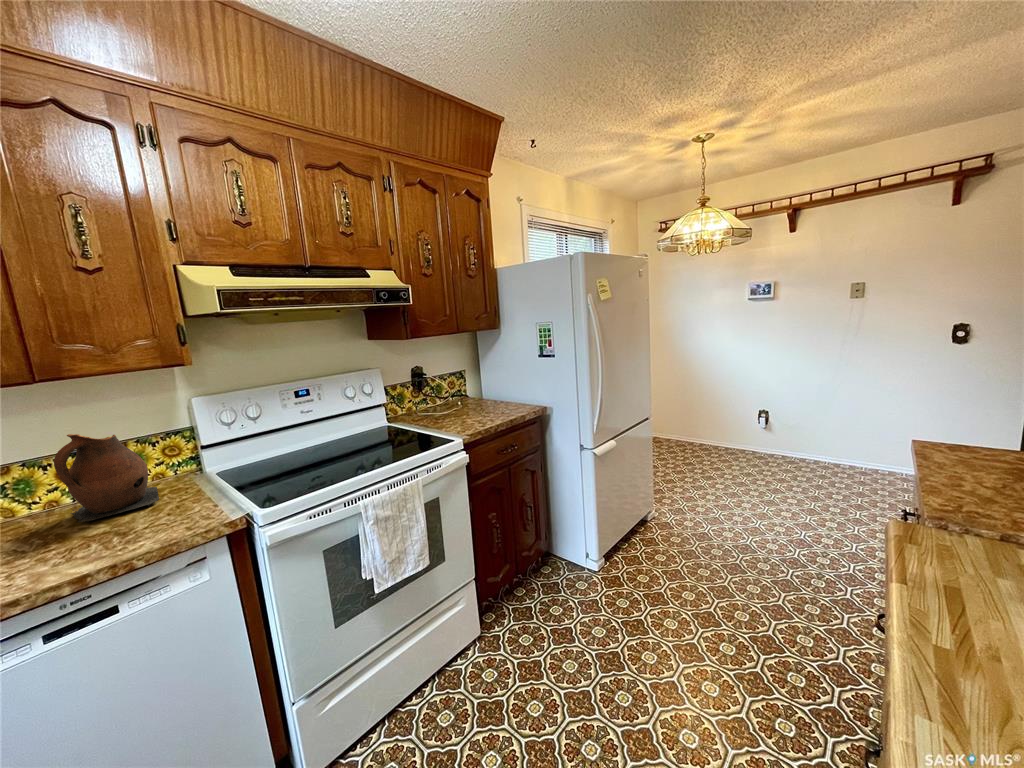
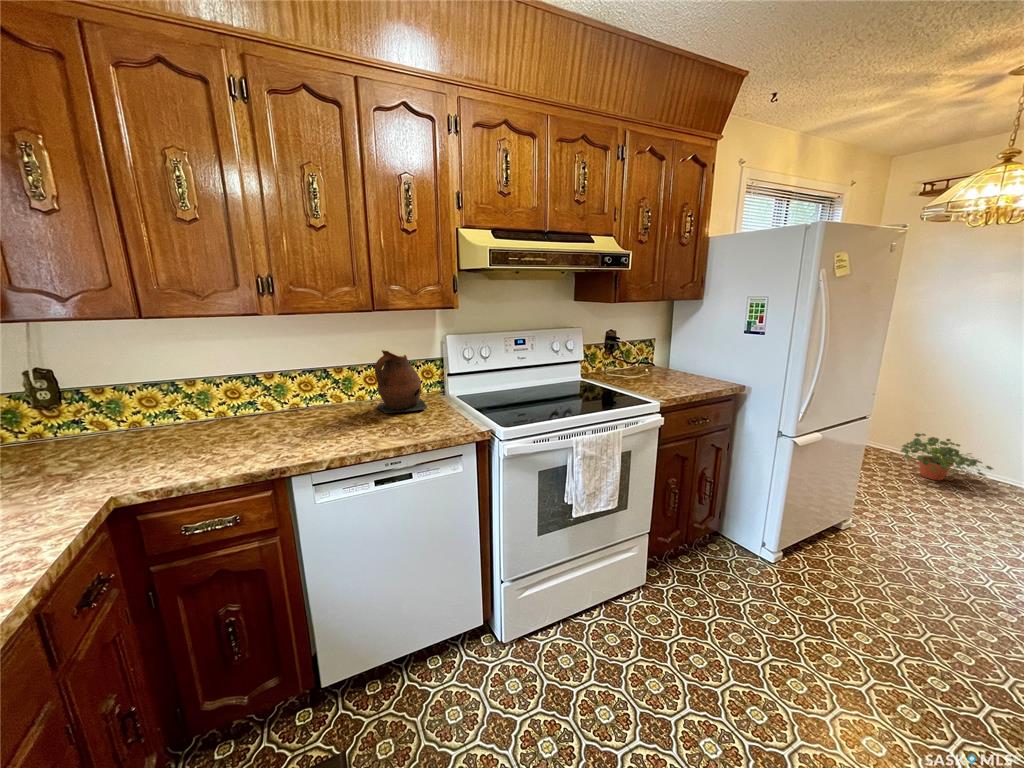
potted plant: none [682,421,741,458] -> present [901,433,993,480]

